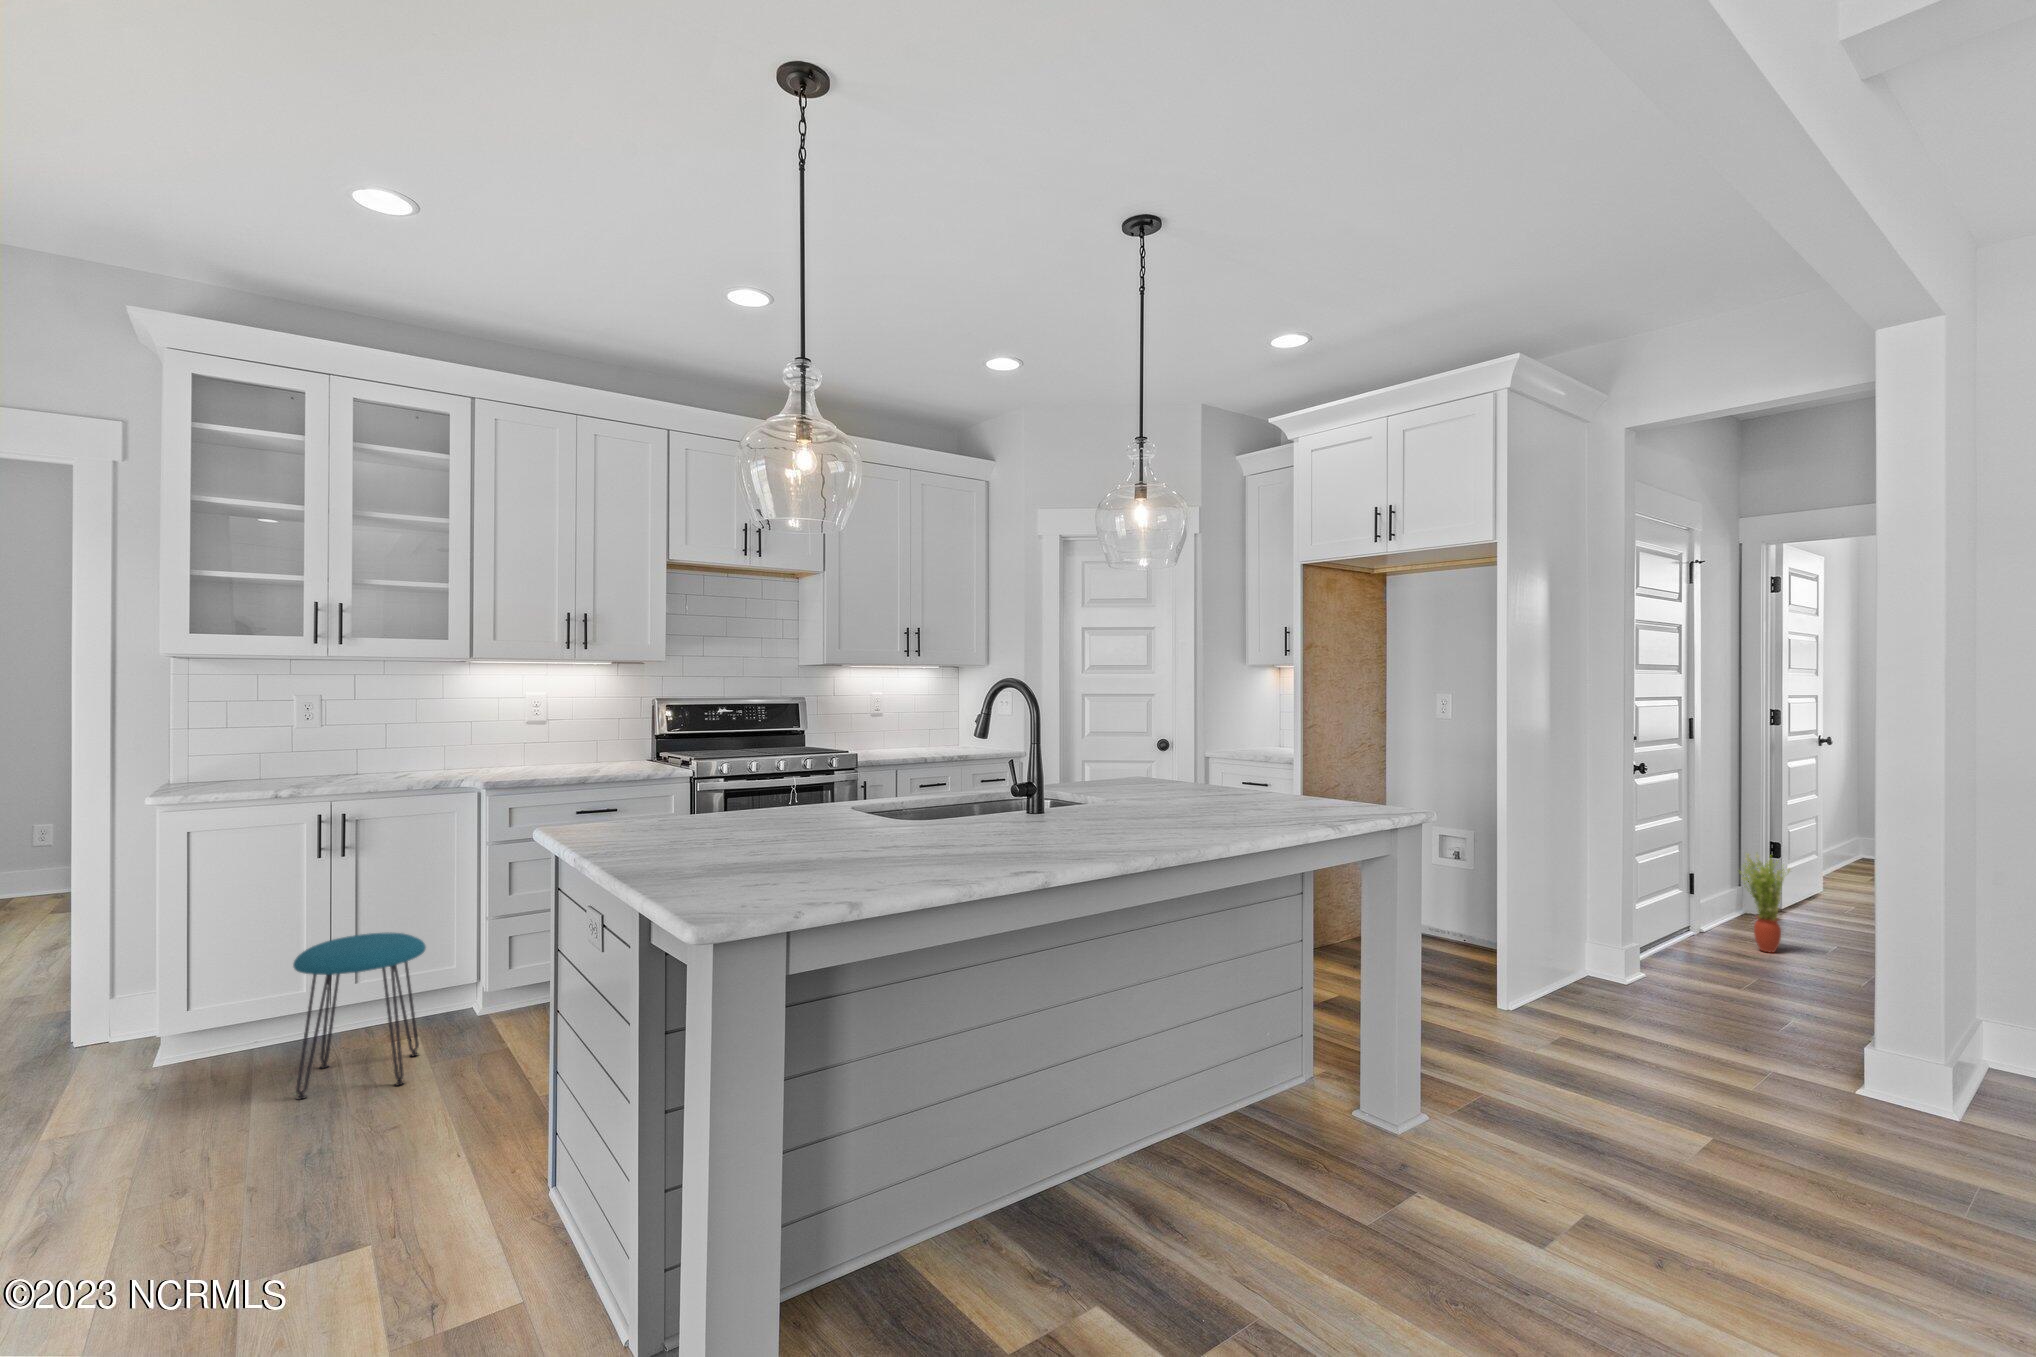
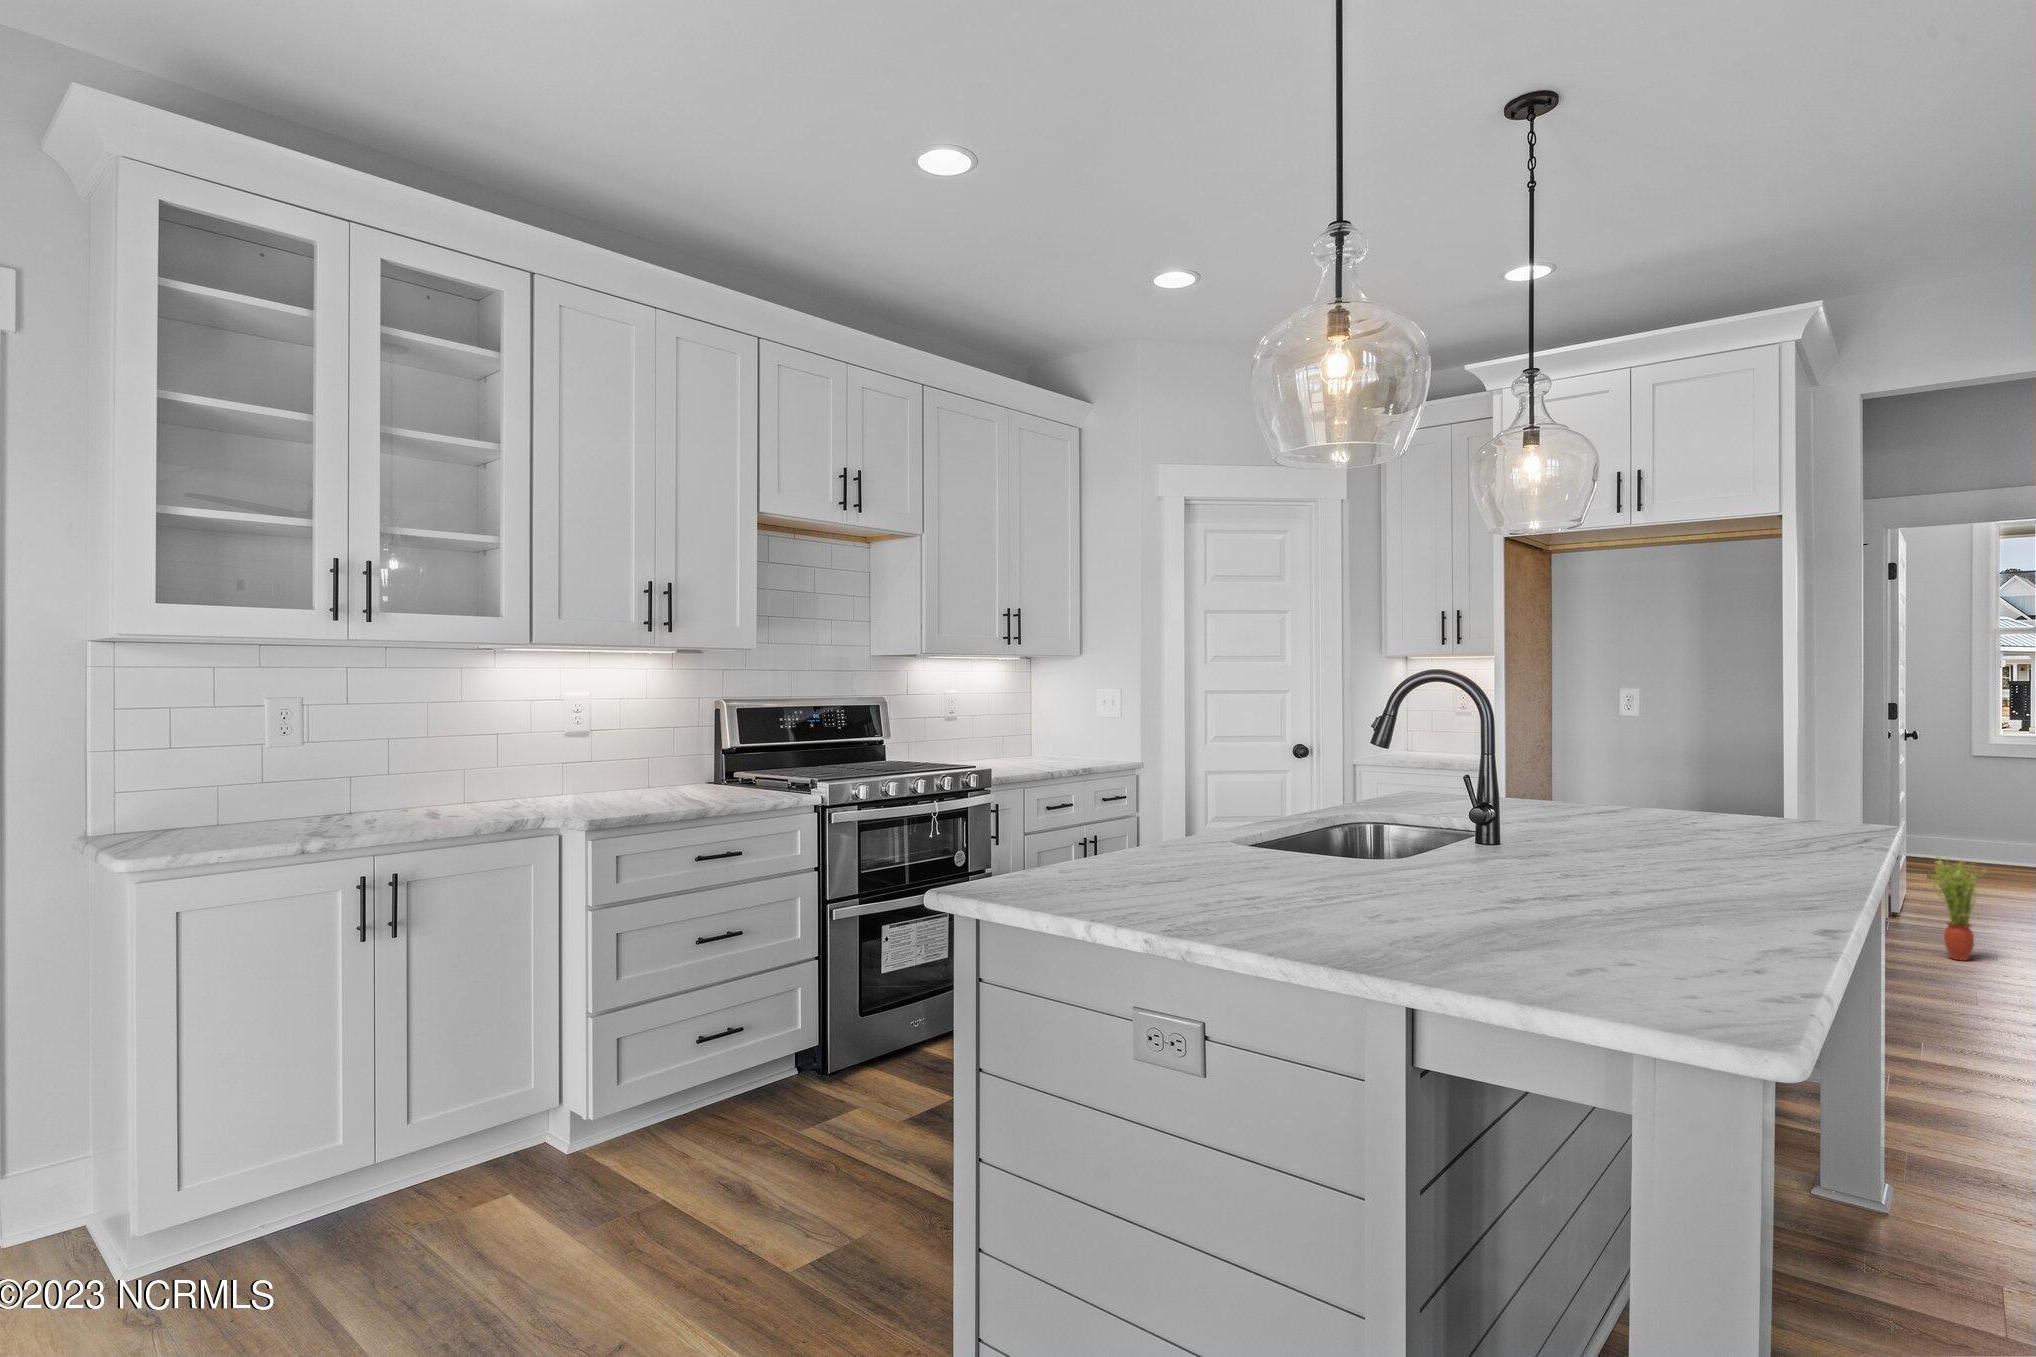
stool: present [293,933,426,1099] -> none [411,1044,589,1308]

